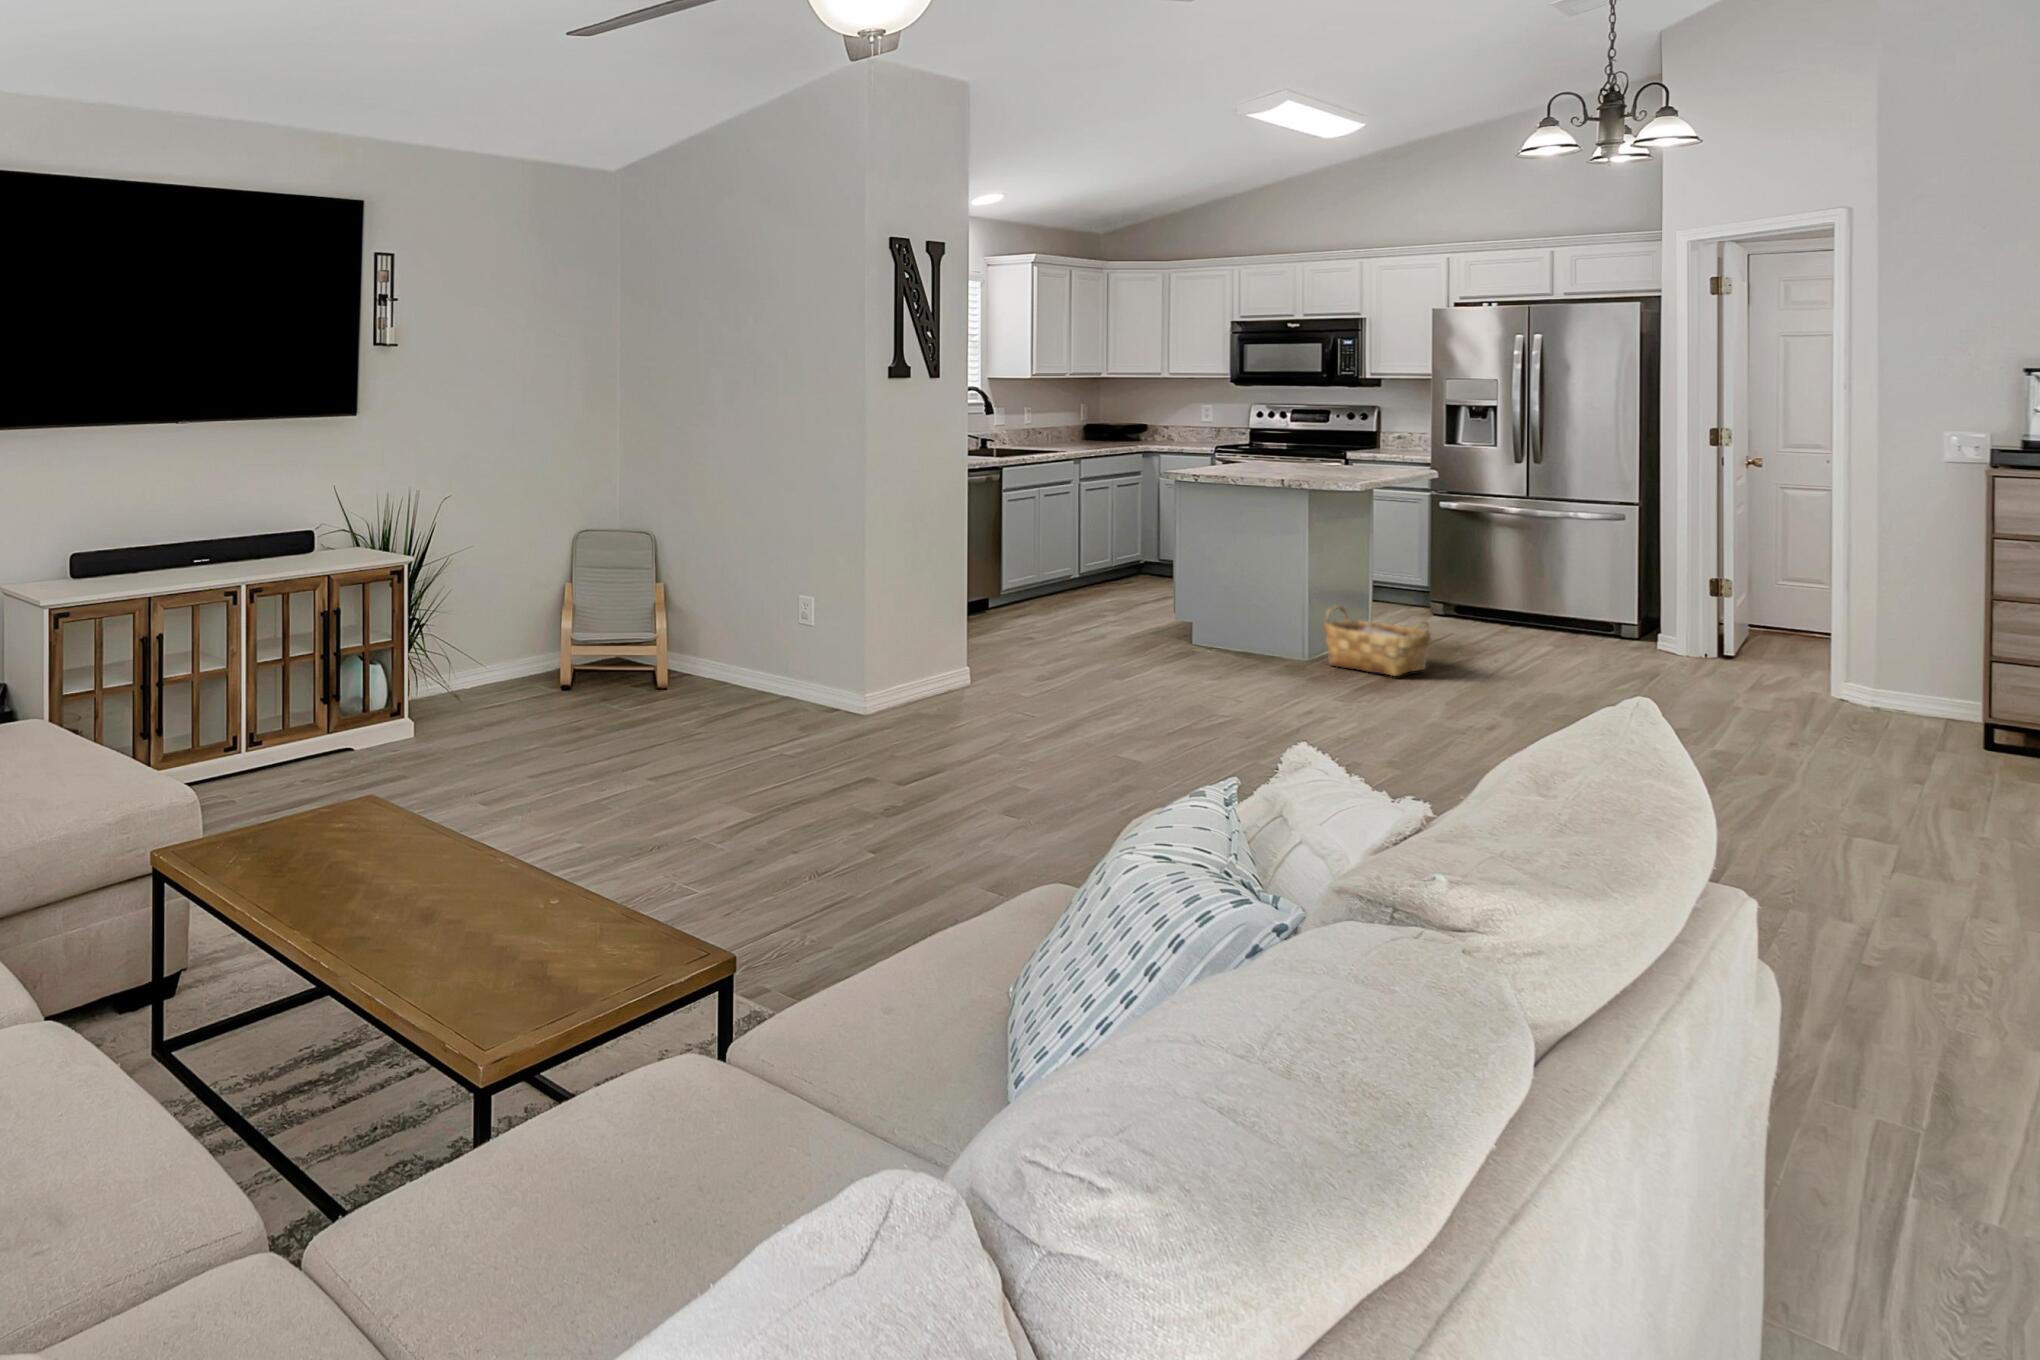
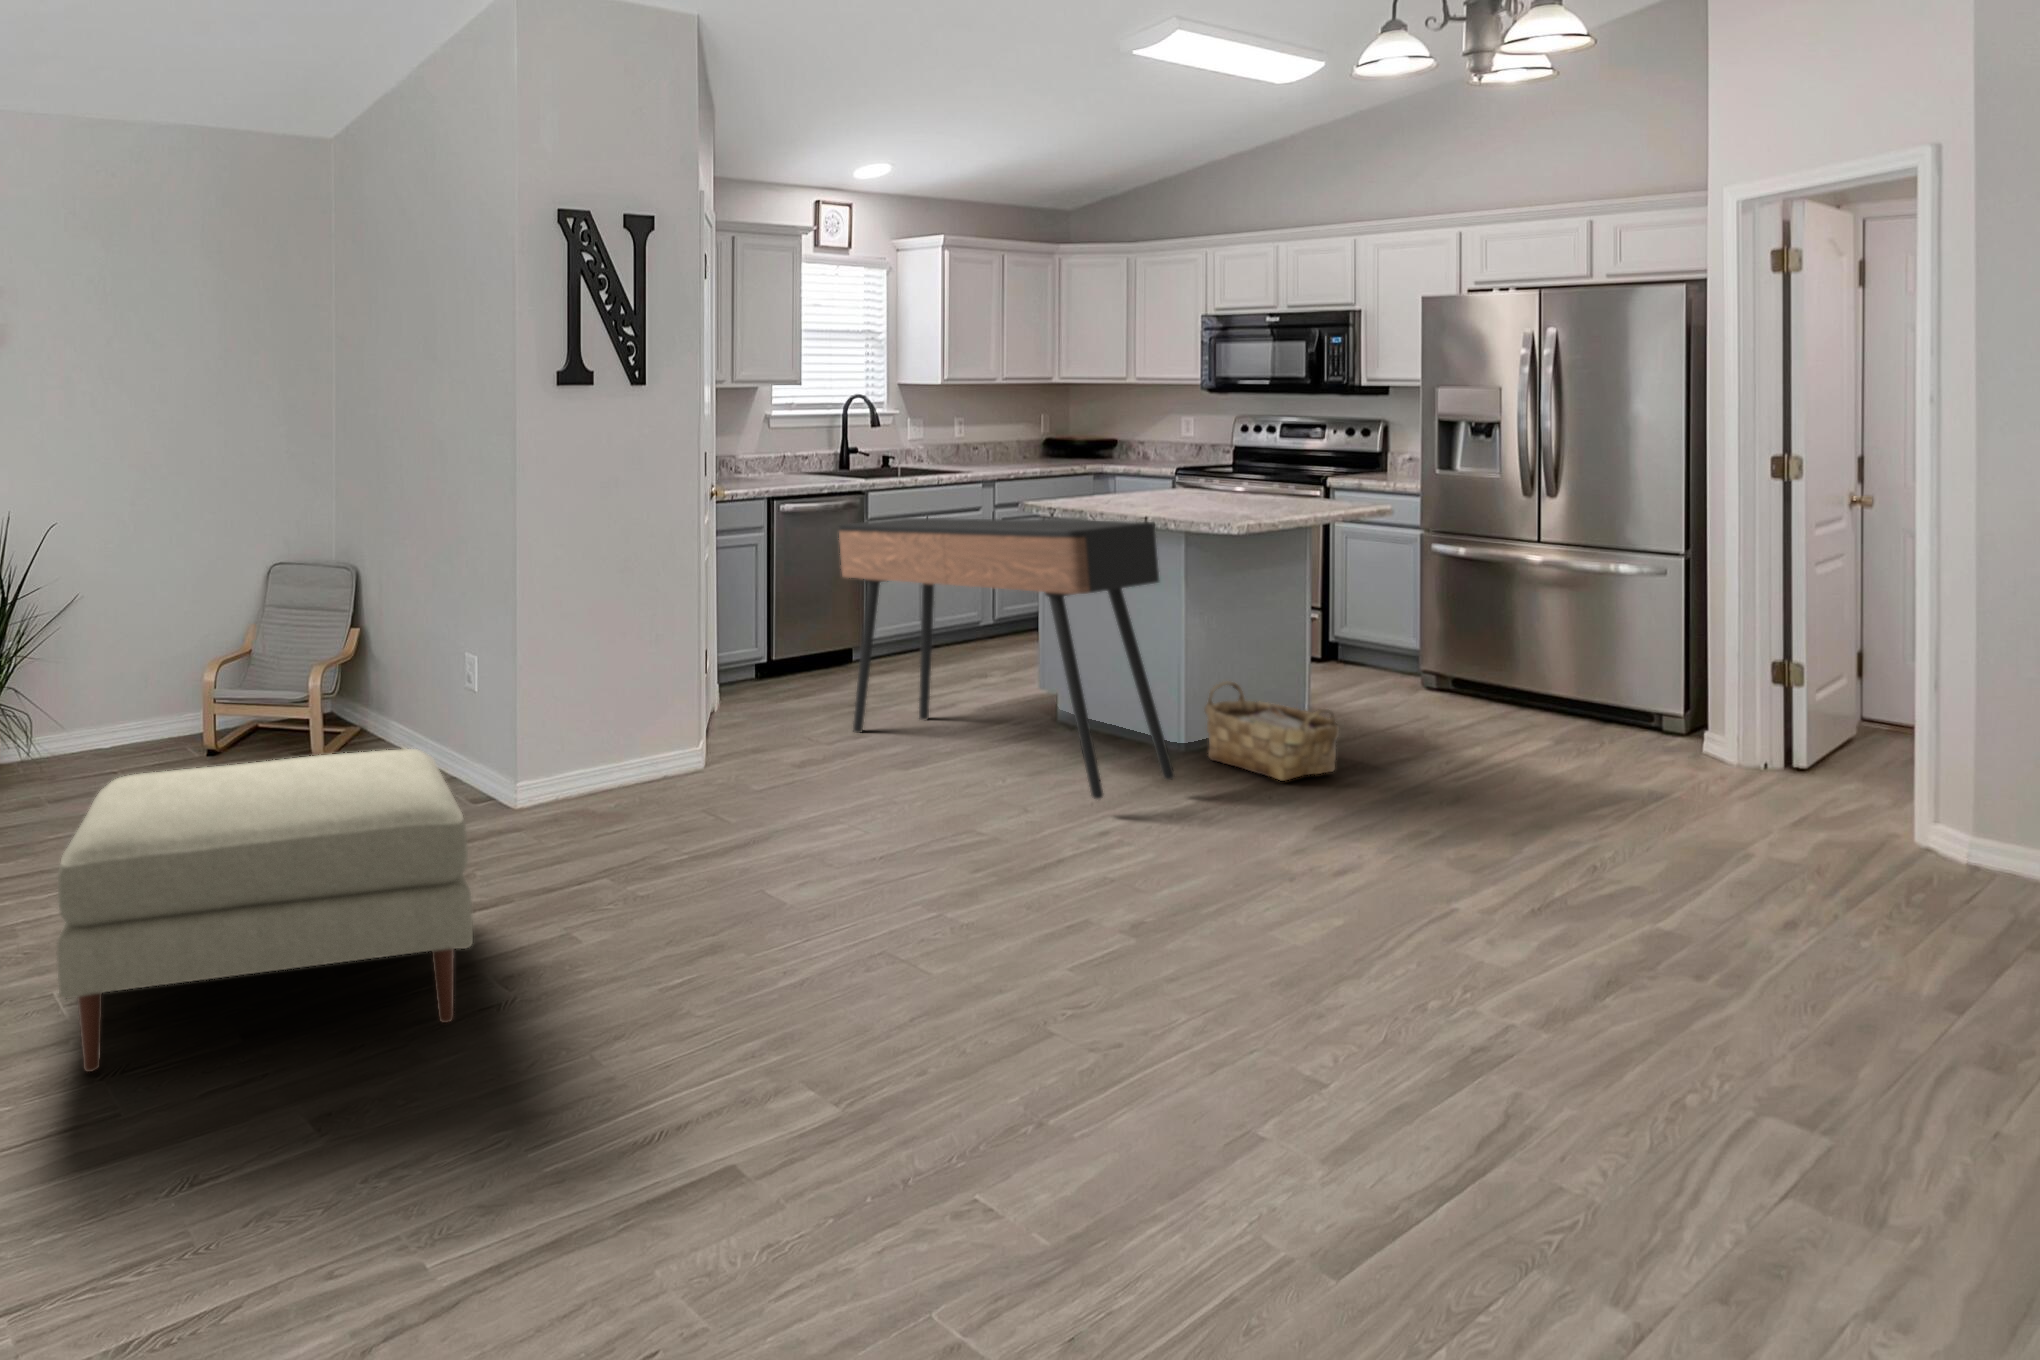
console table: none [1035,481,1331,690] -> present [839,518,1174,799]
ottoman: none [680,654,1038,875] -> present [57,749,473,1072]

